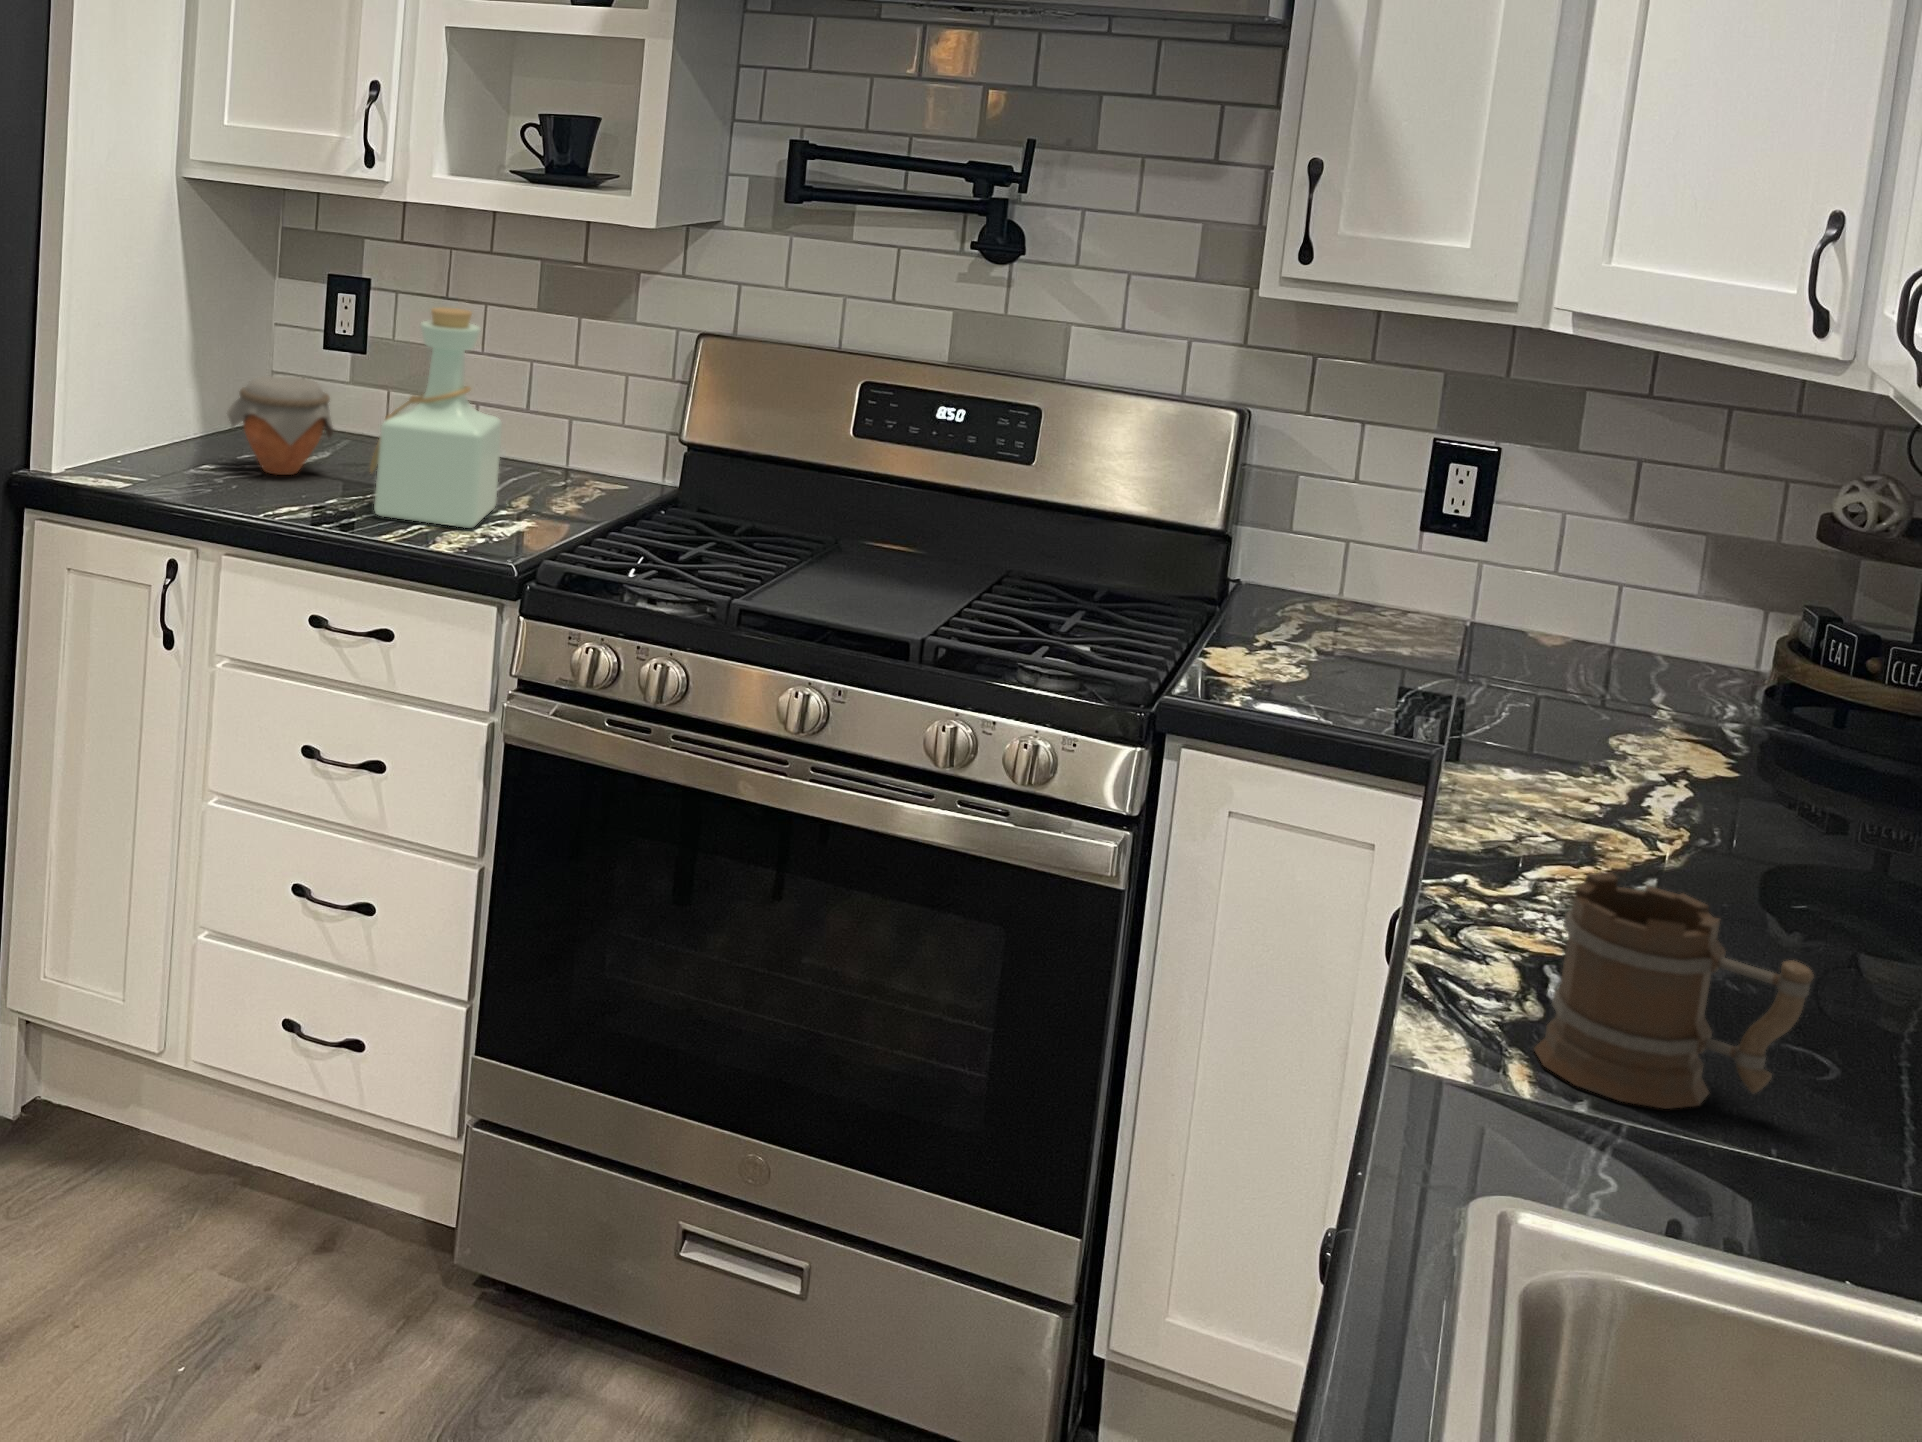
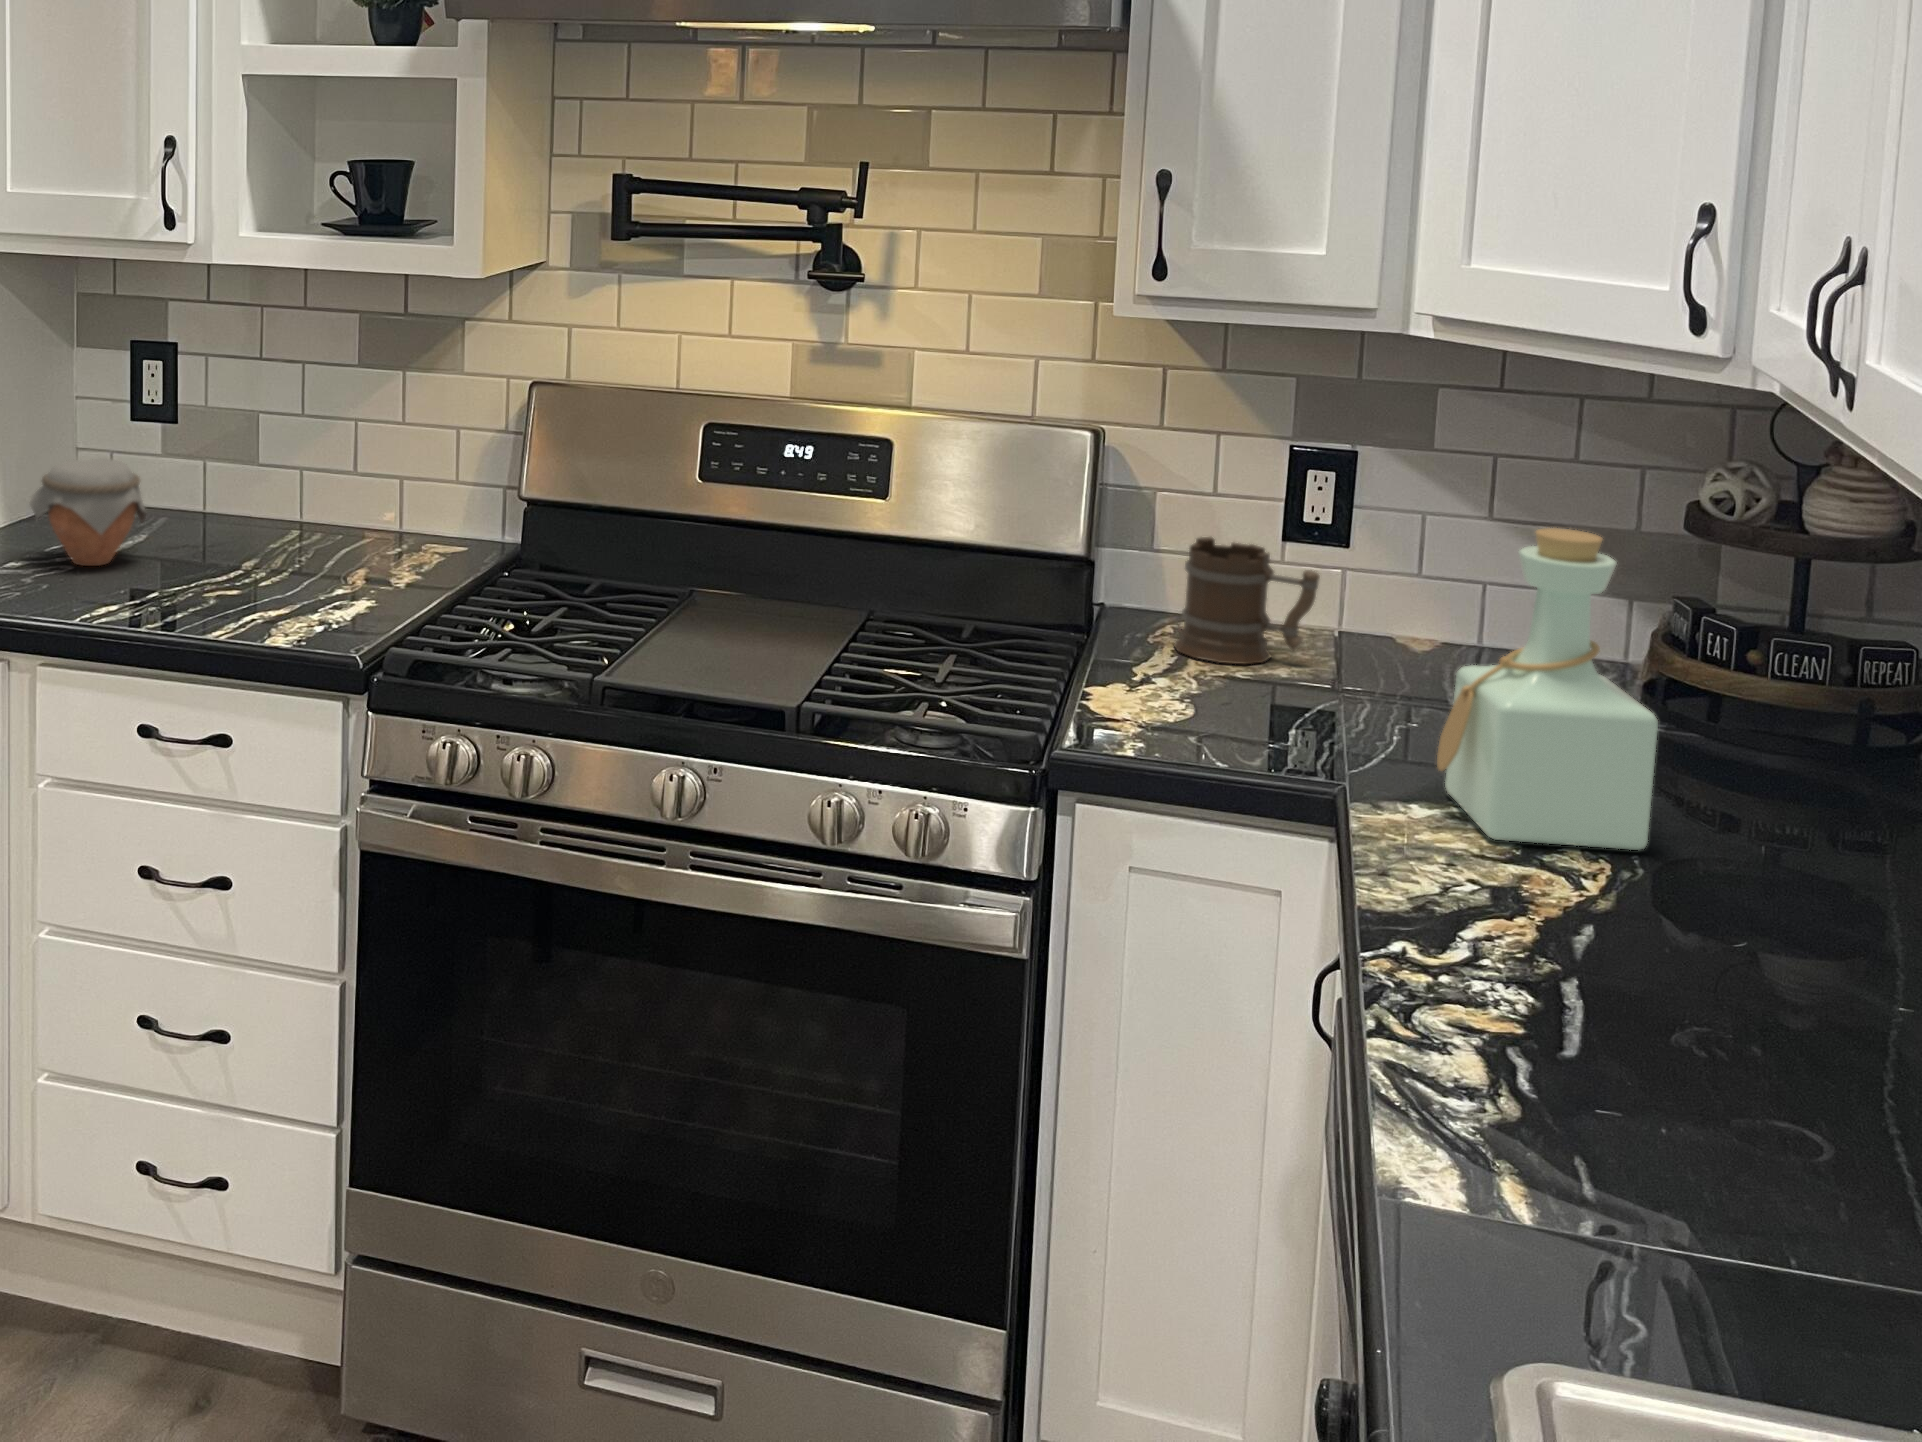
bottle: present [370,308,502,528] -> present [1437,528,1658,850]
mug: present [1534,872,1813,1109] -> present [1174,537,1320,664]

